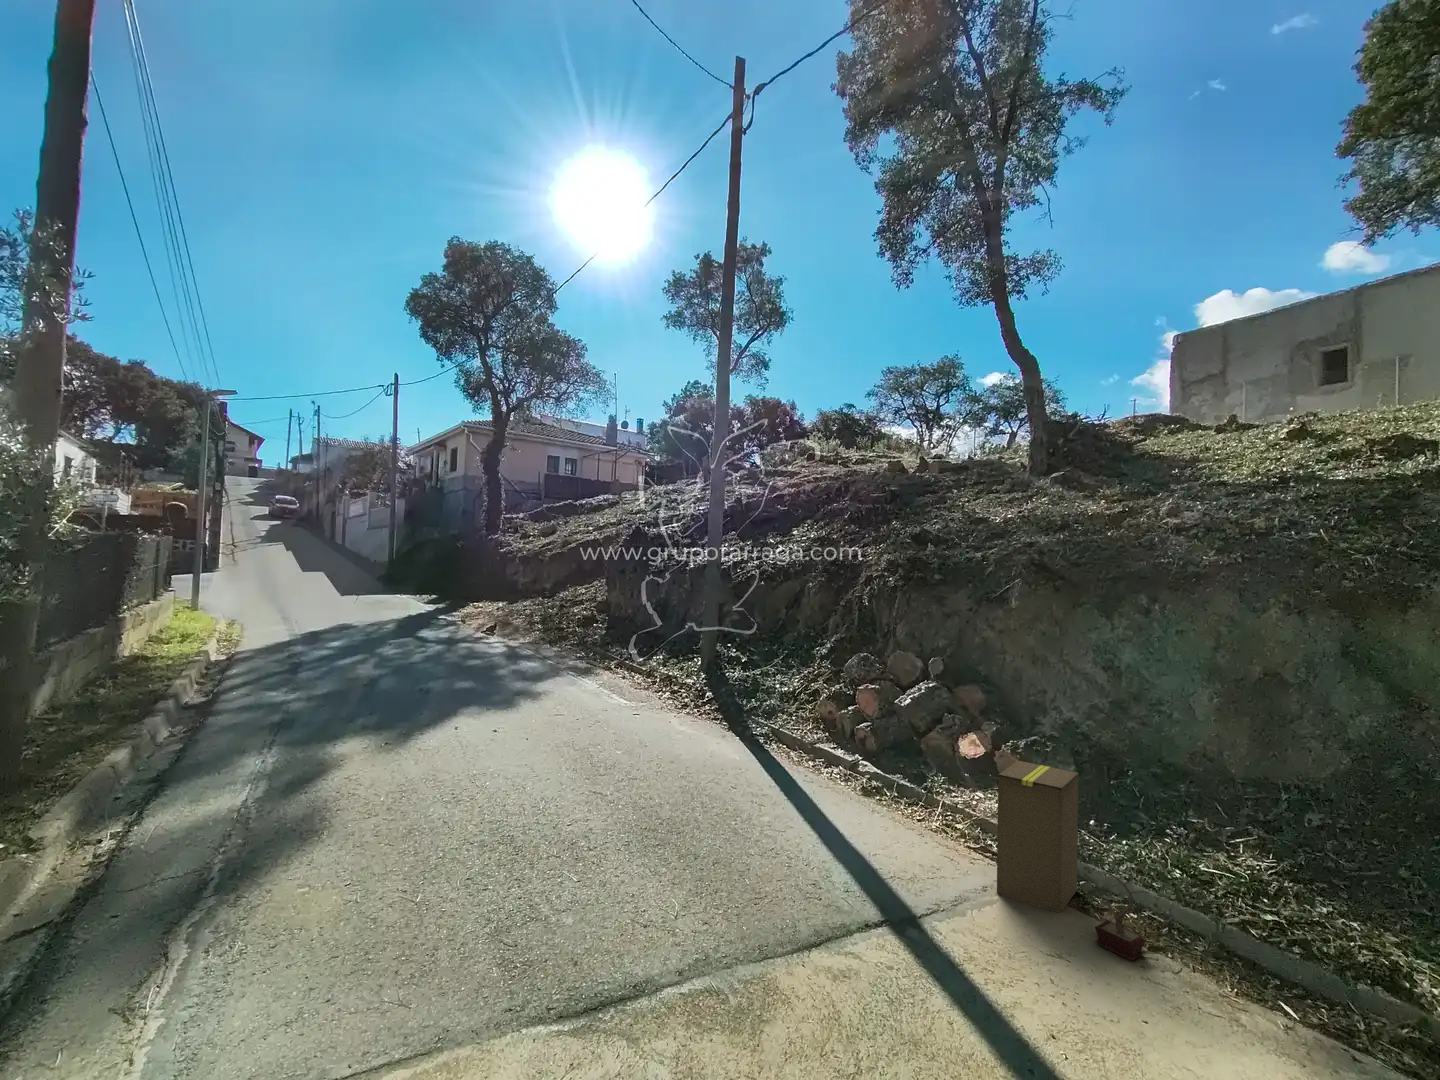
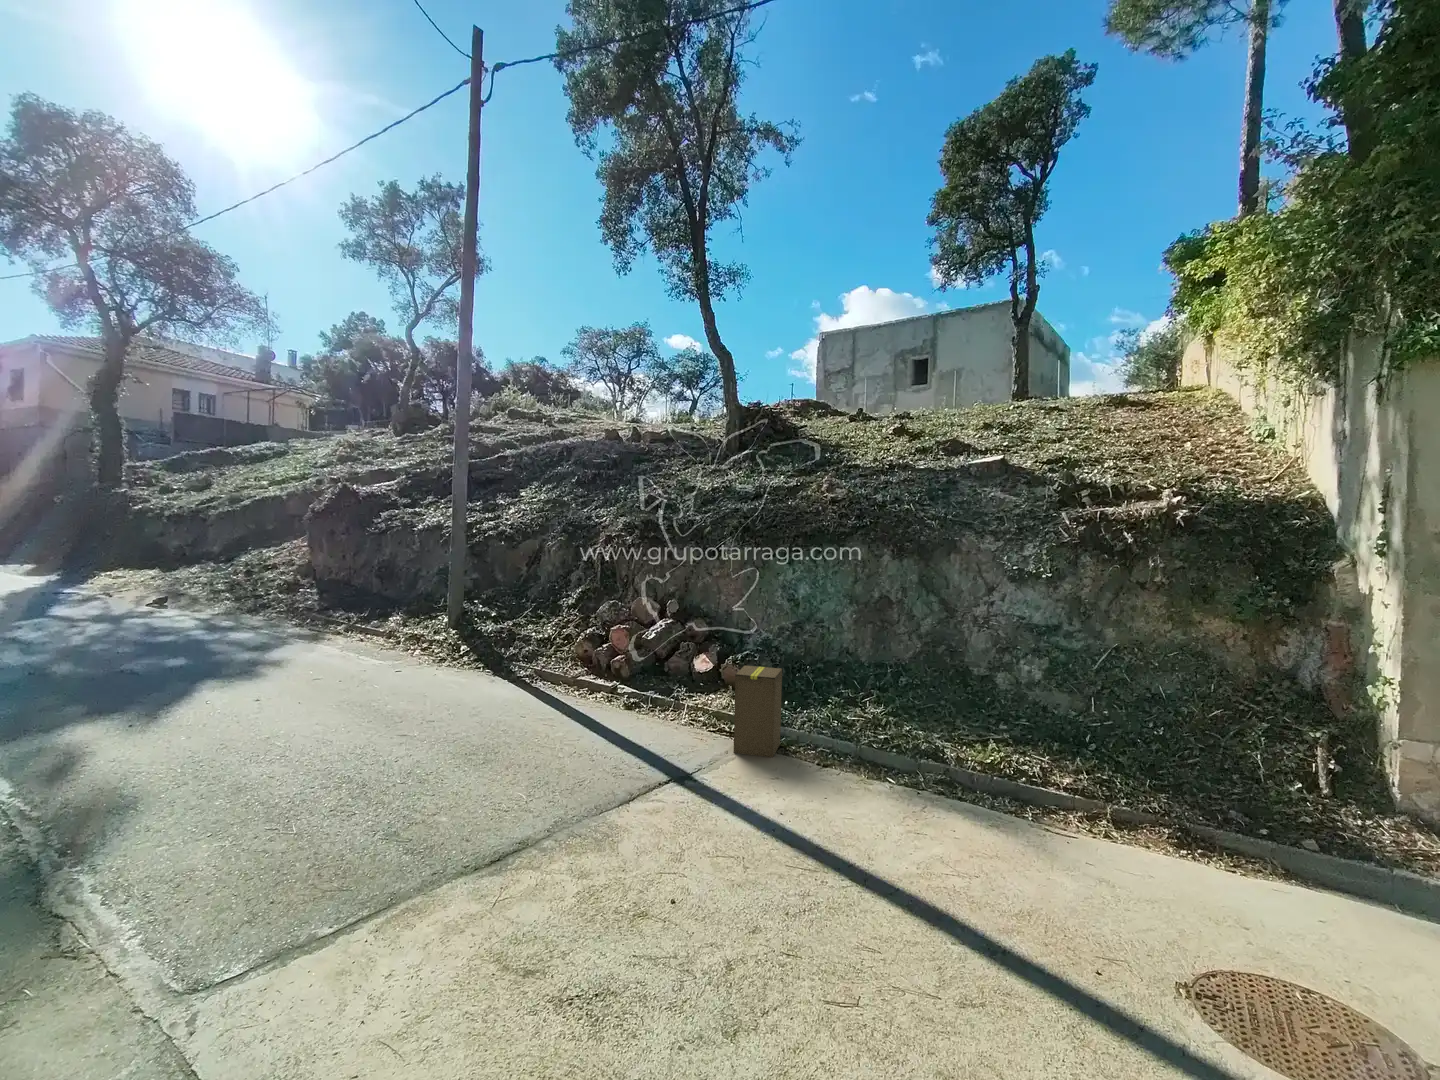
potted plant: present [1083,848,1176,961] -> none [788,707,840,774]

